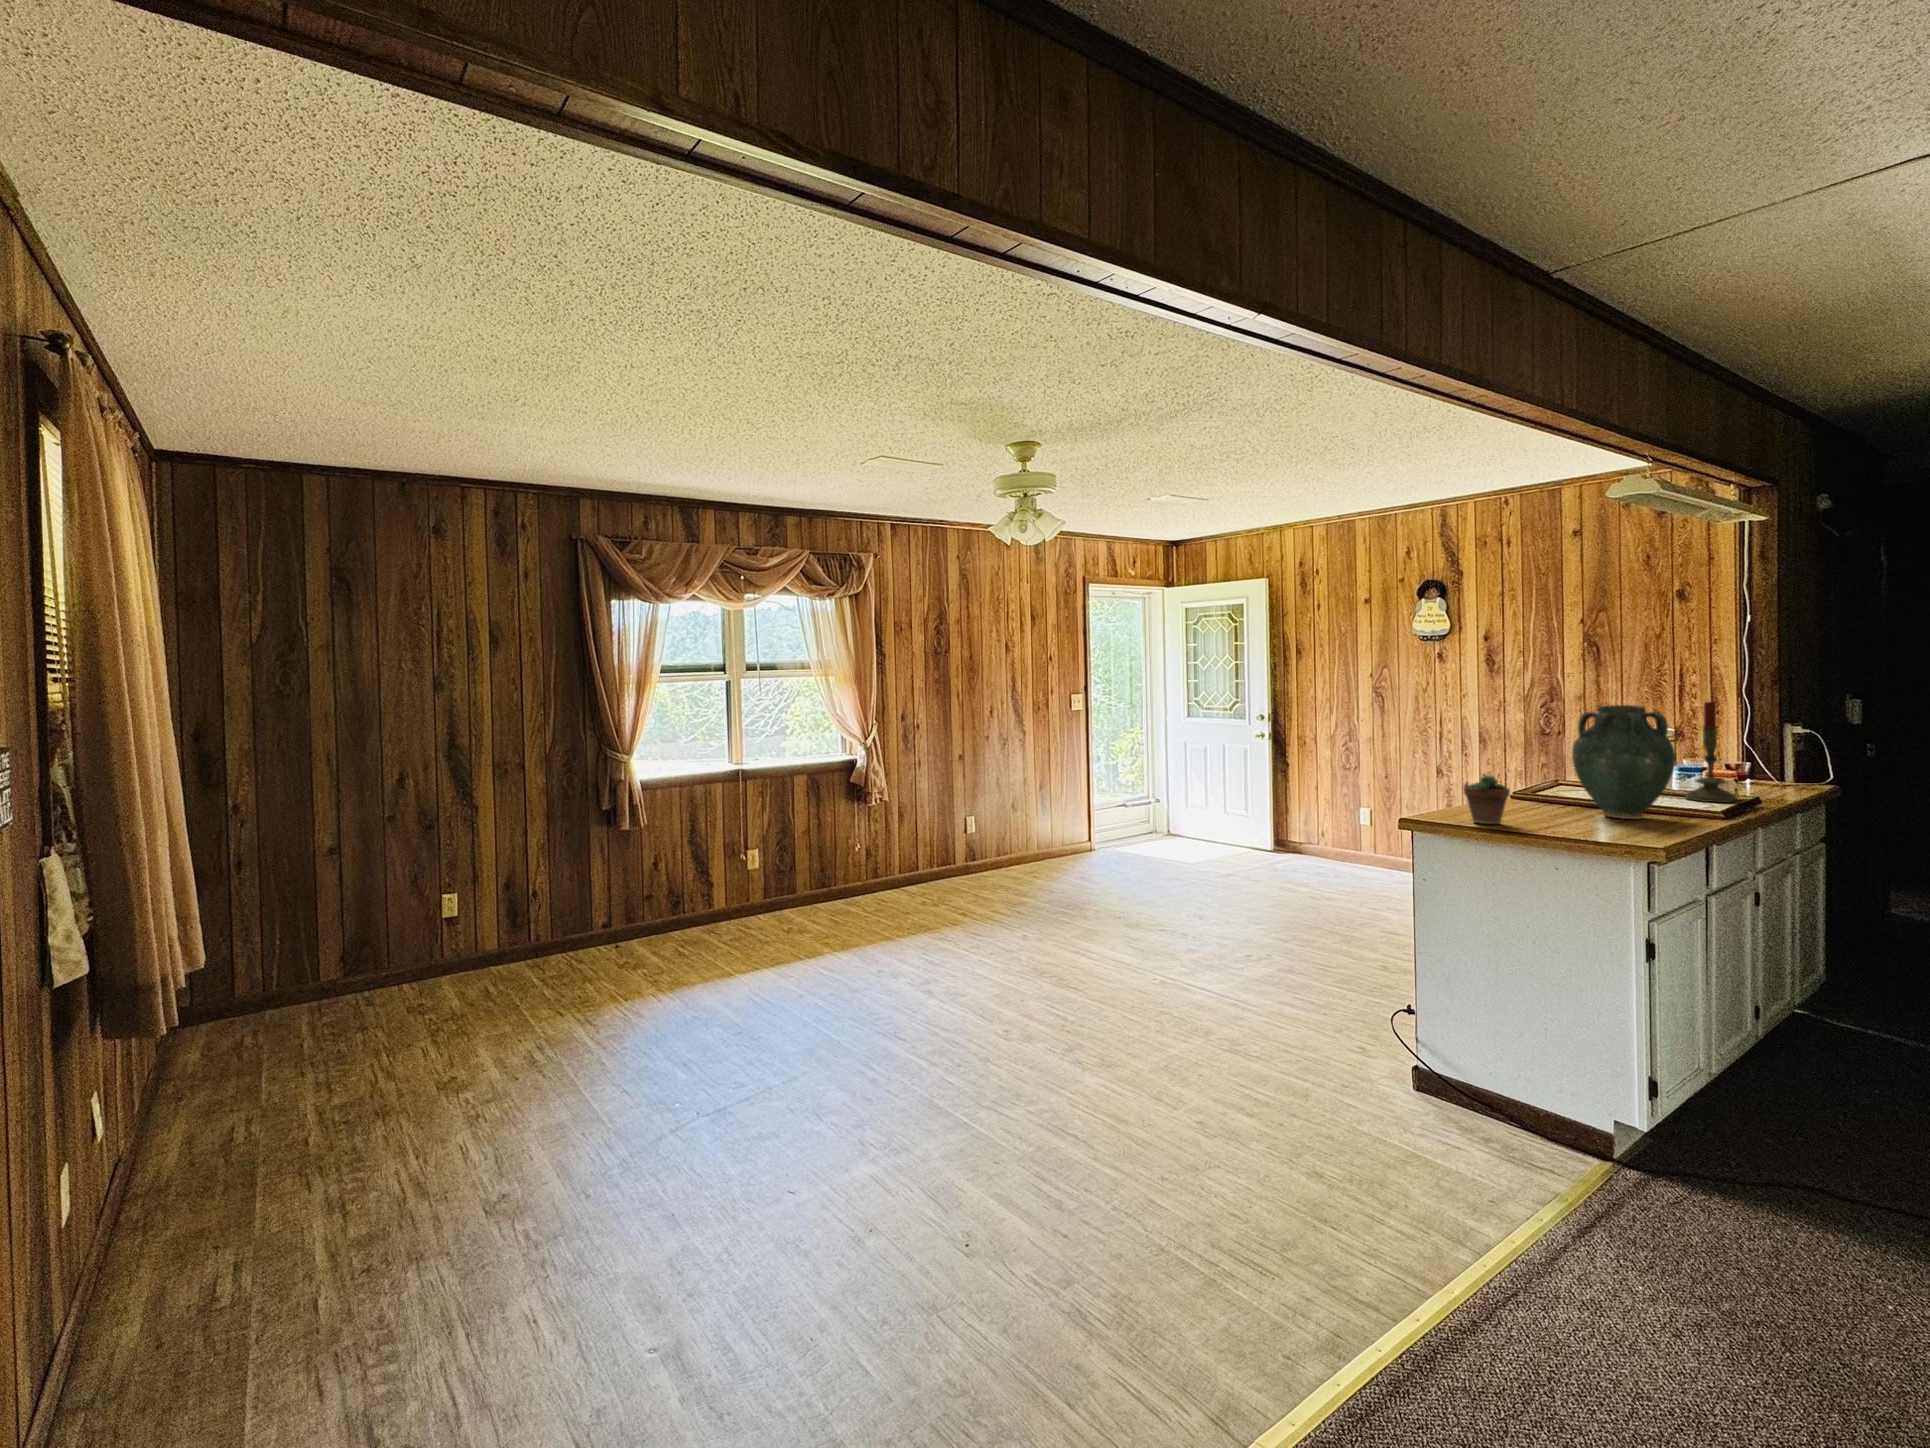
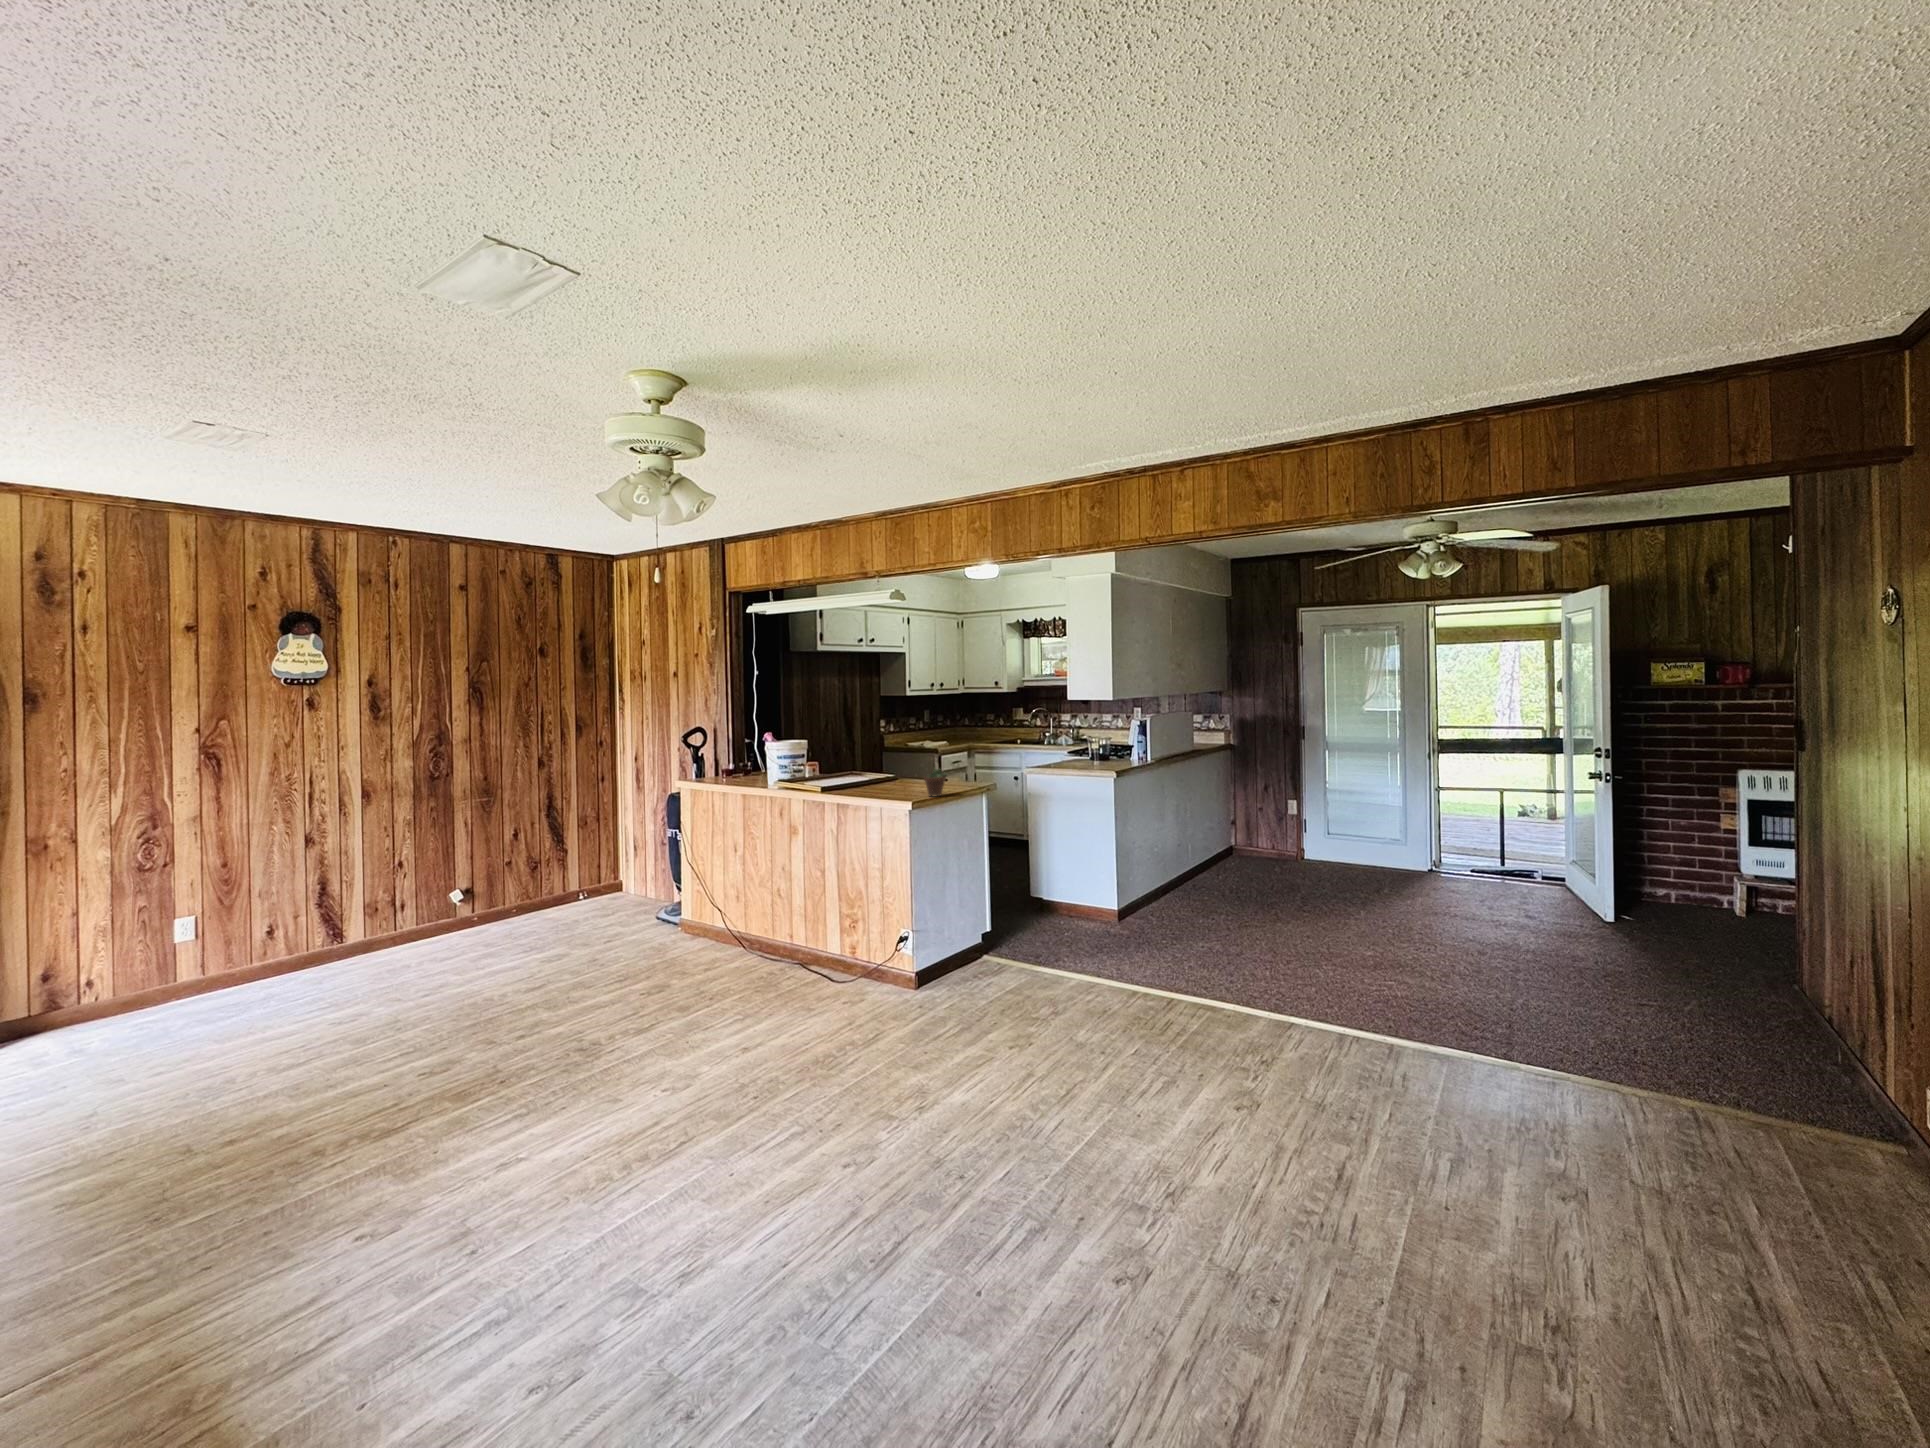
candle: present [1685,701,1738,802] -> none [811,724,833,780]
vase: present [1572,705,1676,819] -> none [875,728,917,786]

